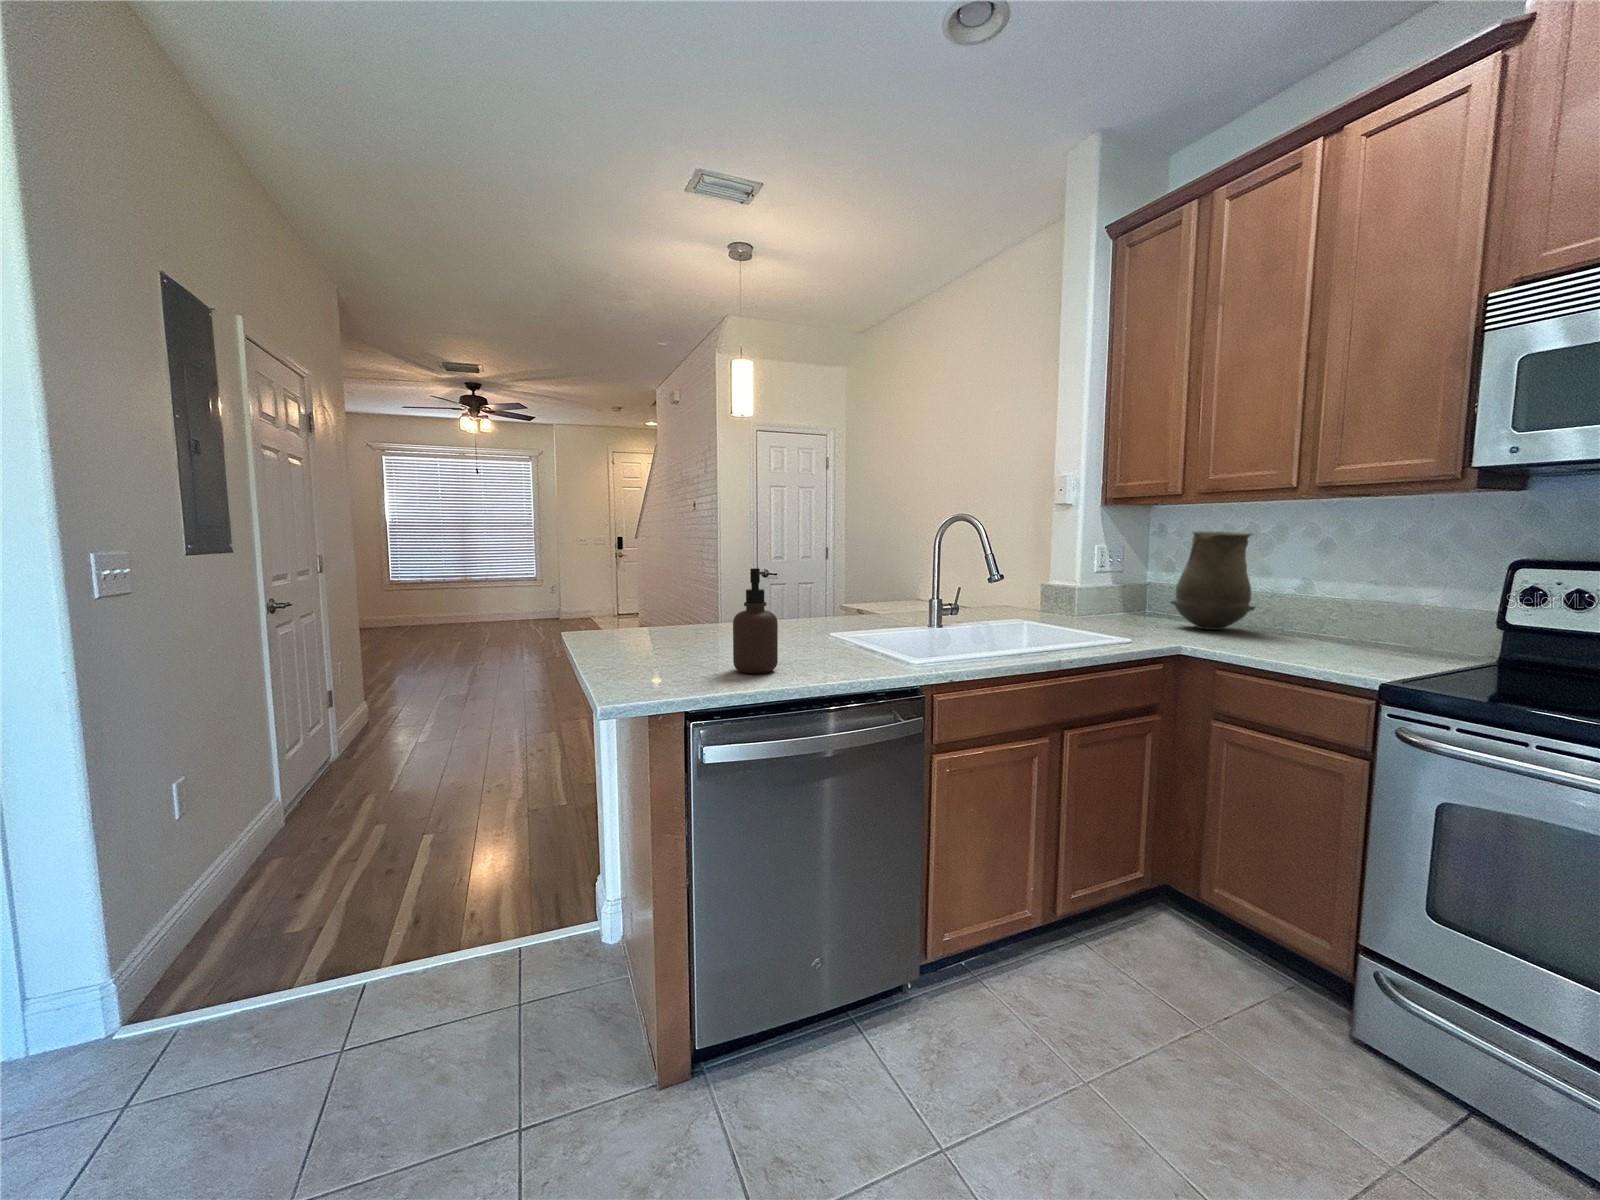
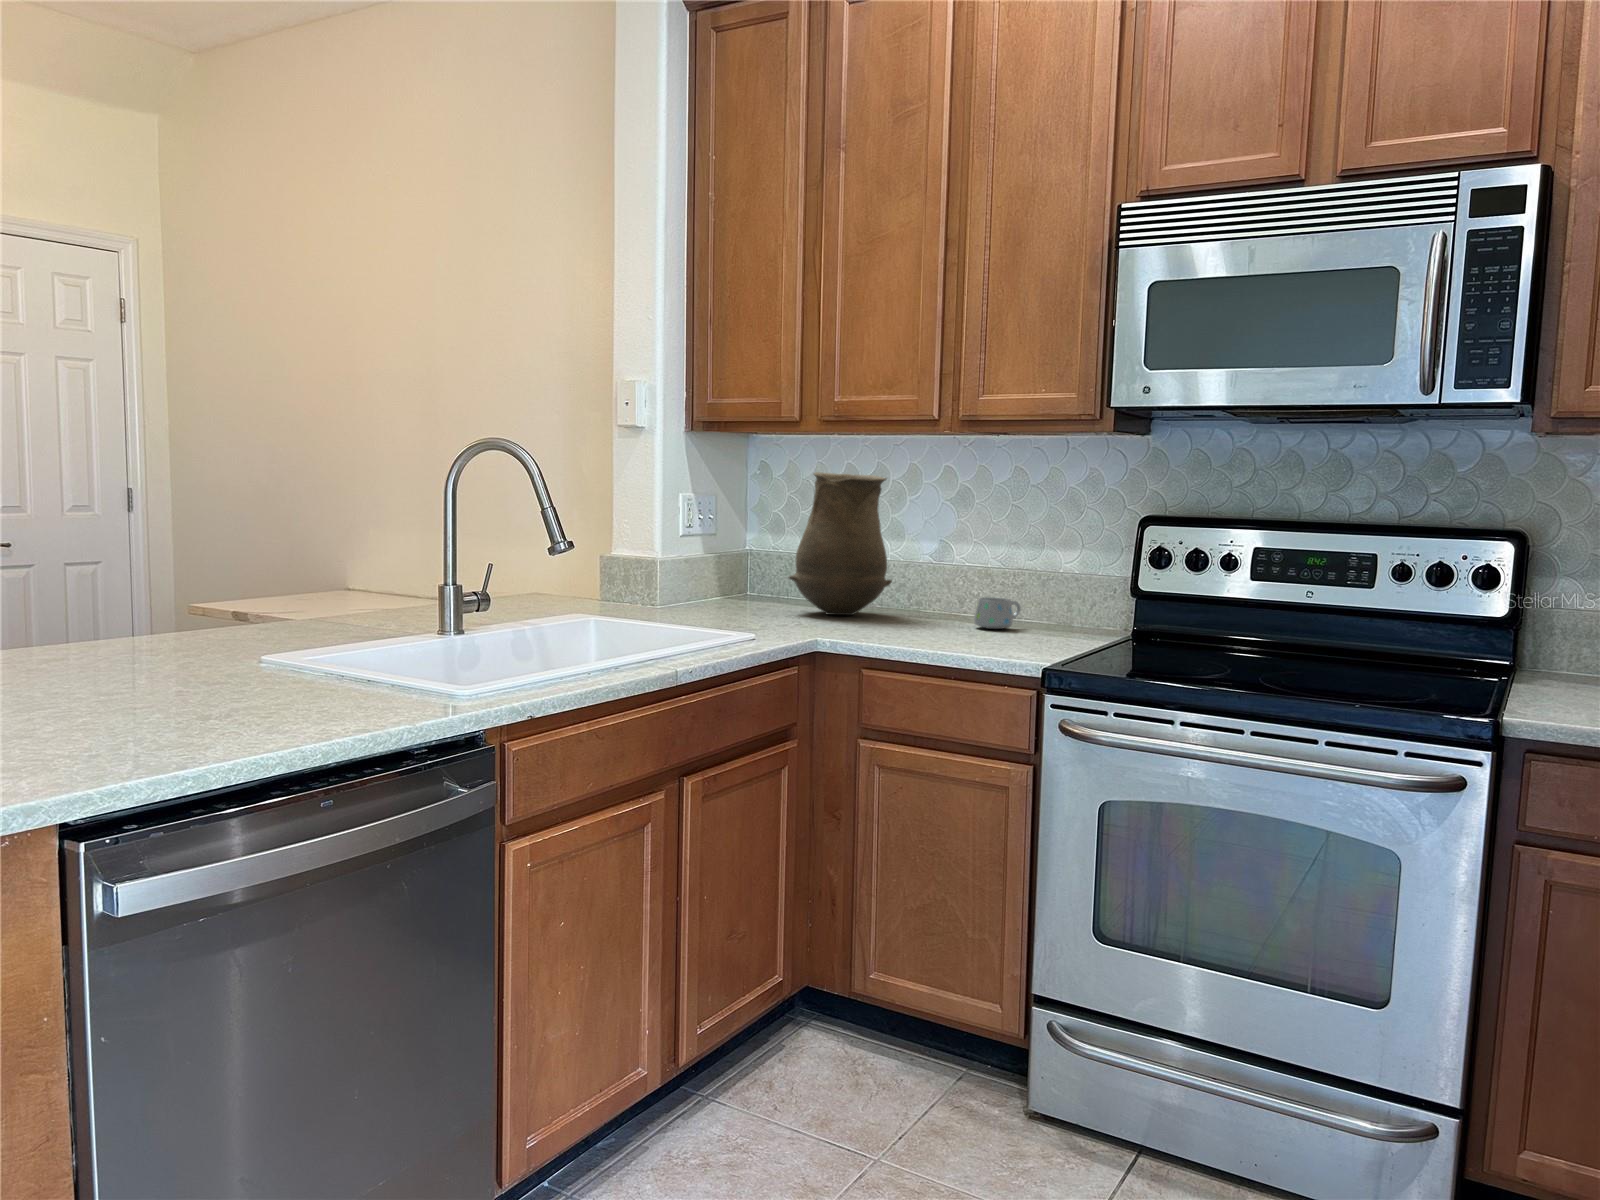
soap dispenser: present [733,568,778,673] -> none [127,533,225,736]
mug: none [1327,623,1375,648] -> present [974,597,1021,629]

